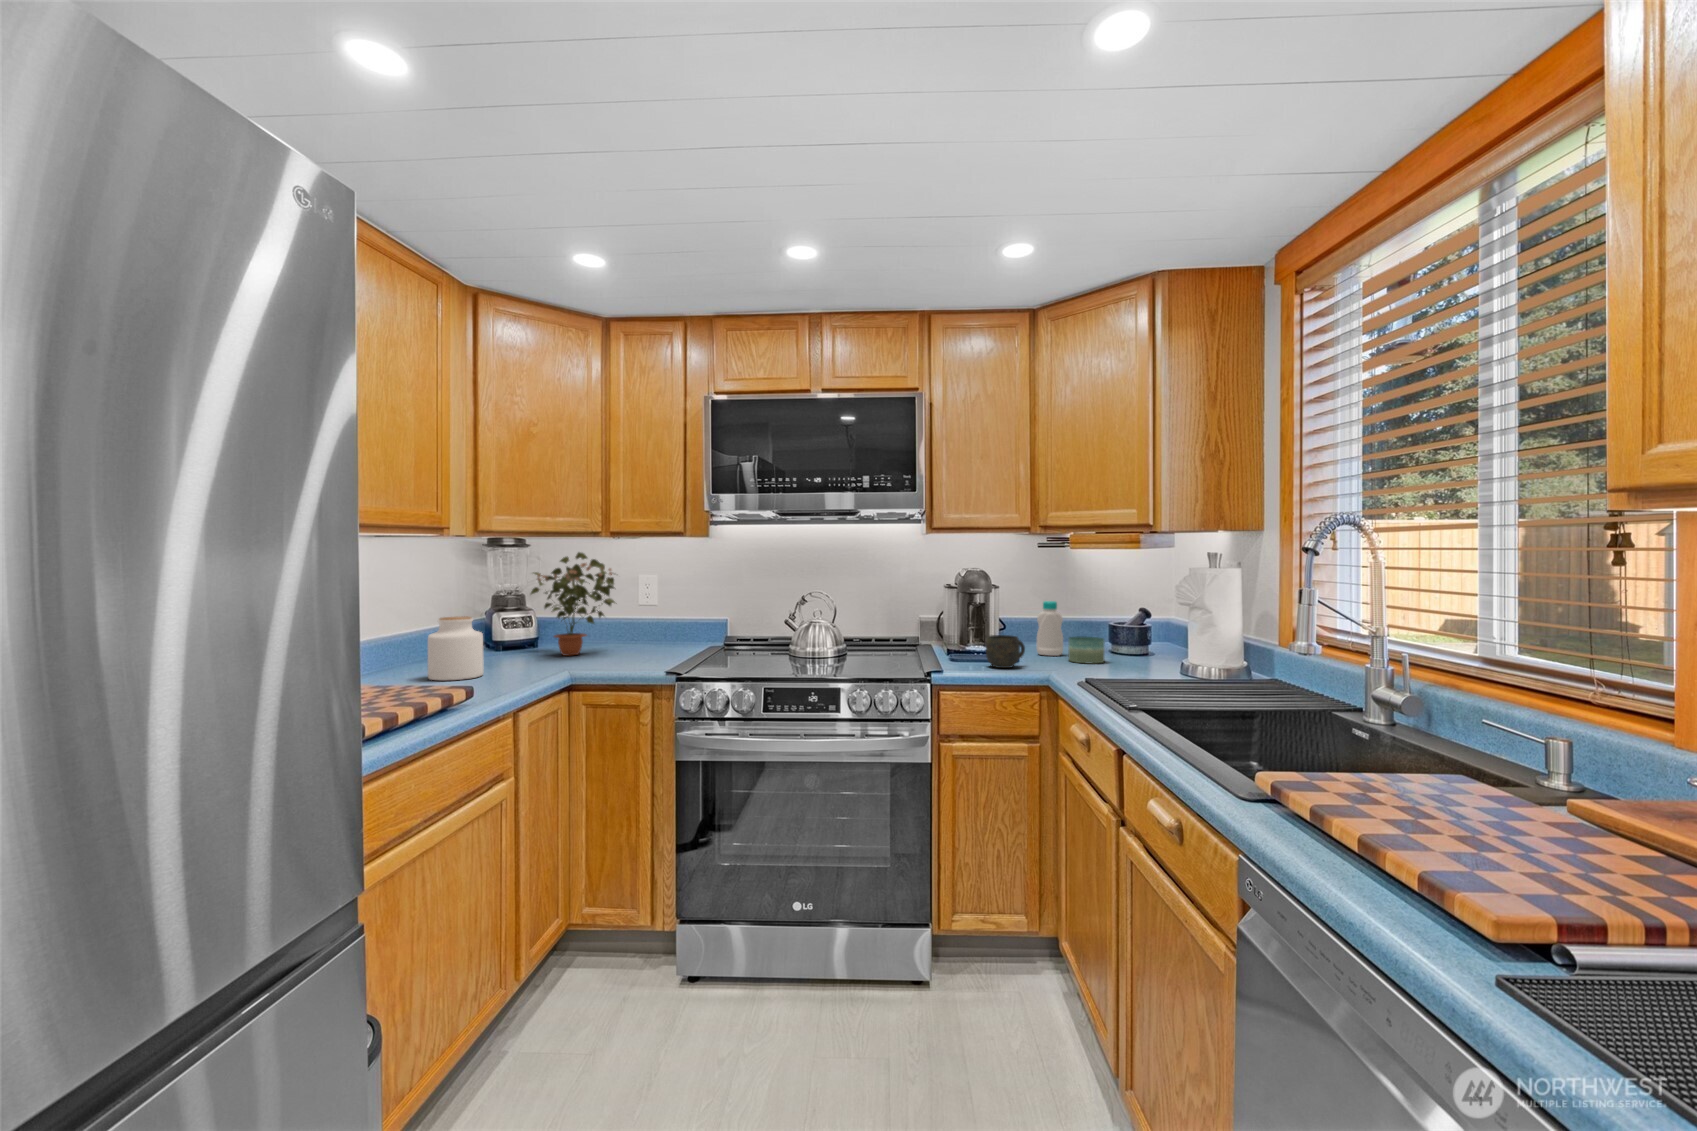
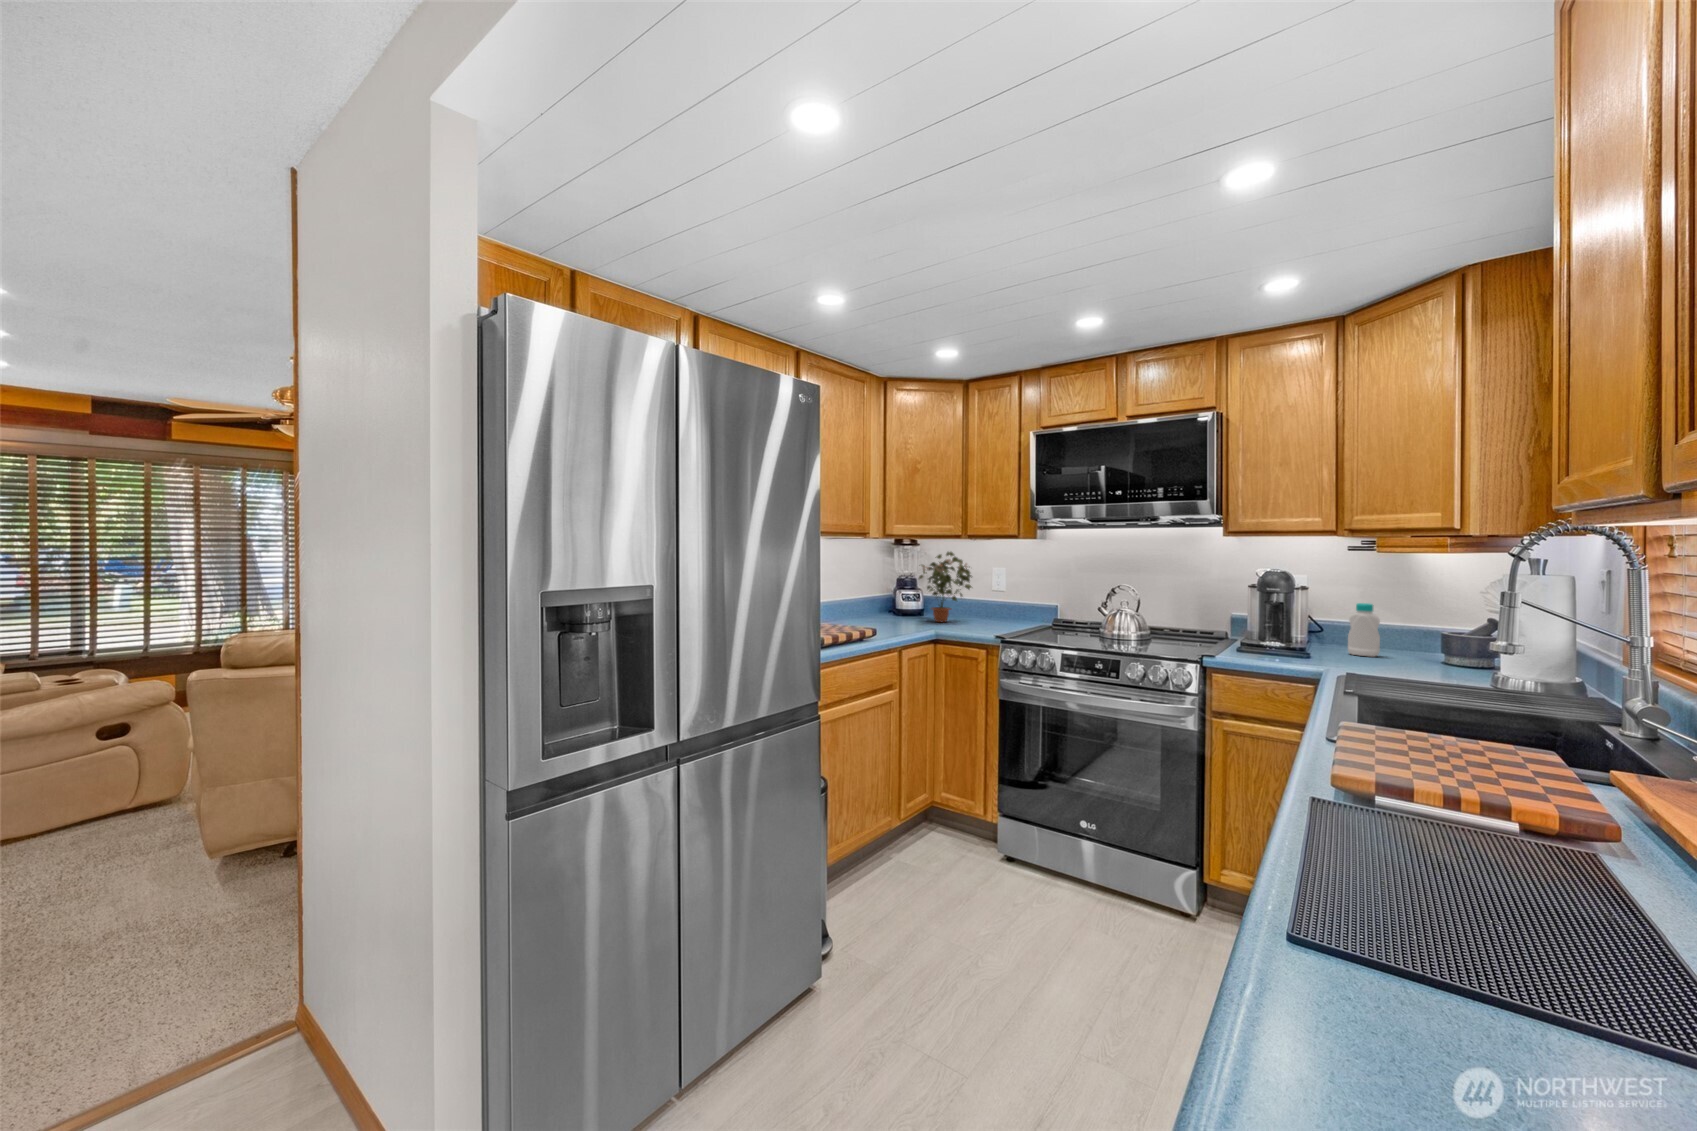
jar: present [428,616,484,680] -> none [851,592,882,631]
mug: present [986,635,1025,668] -> none [1270,631,1315,661]
candle: present [1068,637,1104,663] -> none [1375,639,1420,667]

